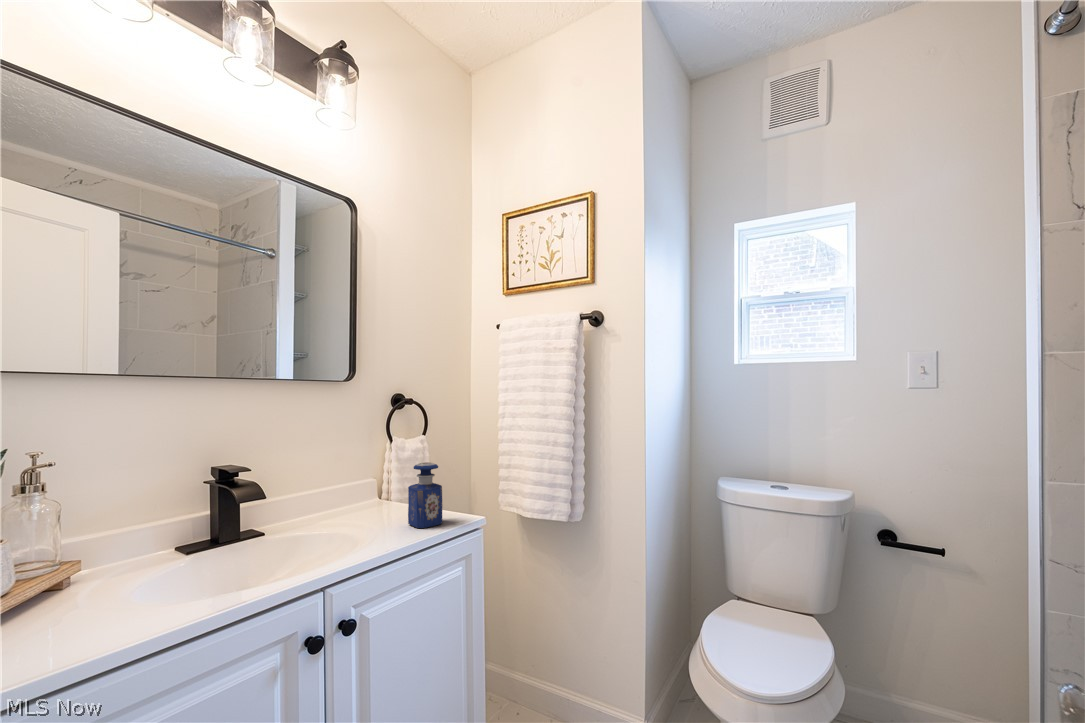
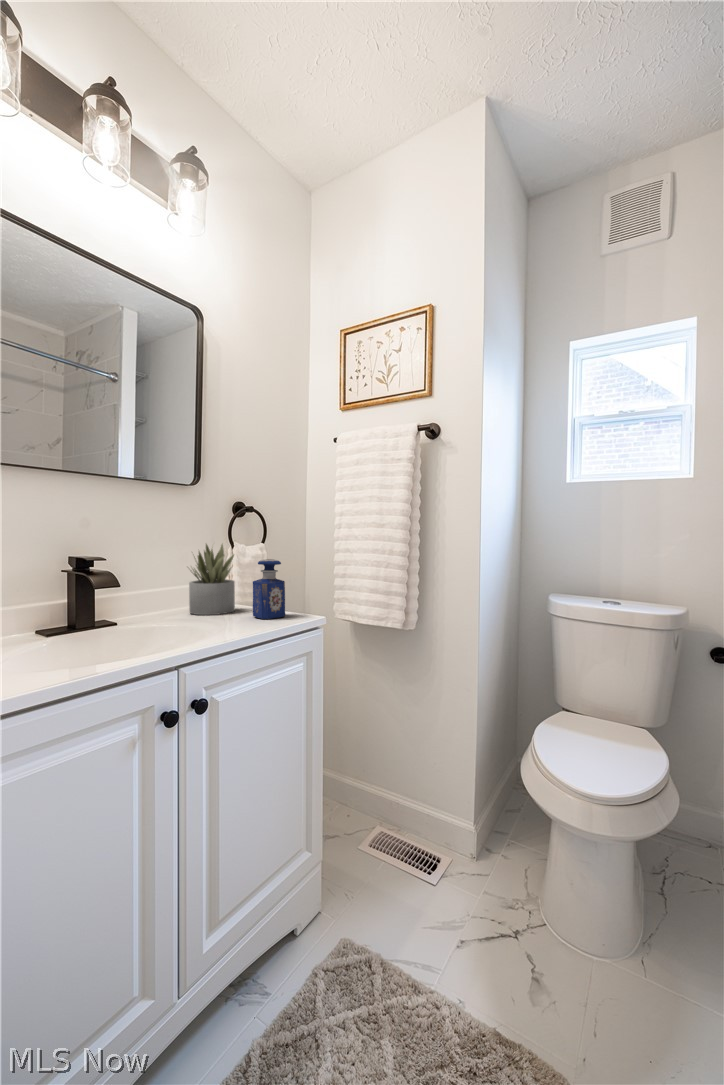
succulent plant: none [340,441,392,521] -> present [189,544,235,615]

